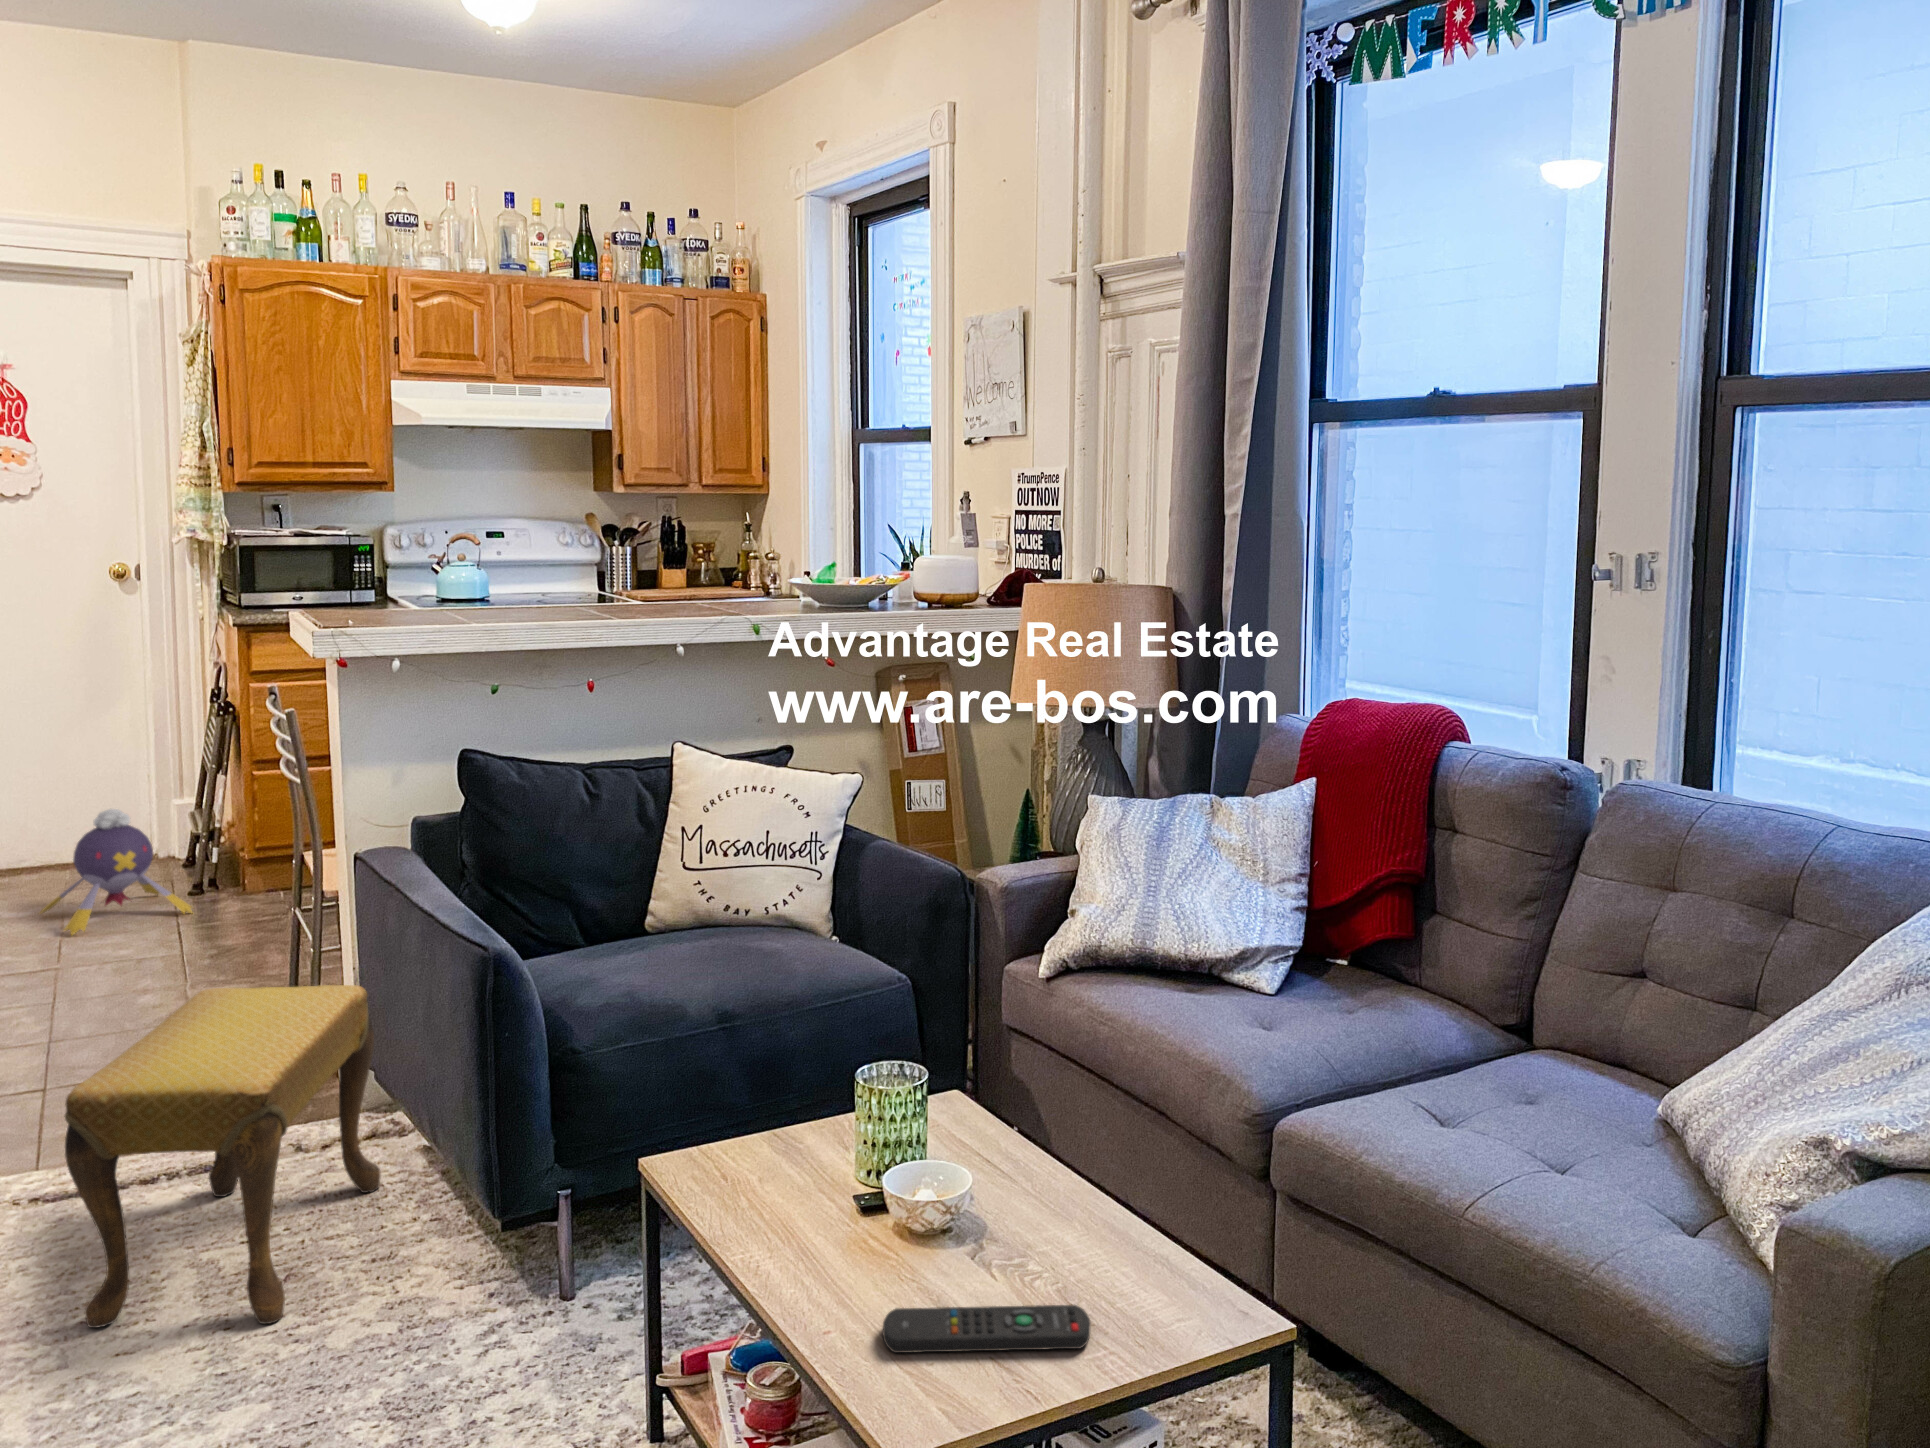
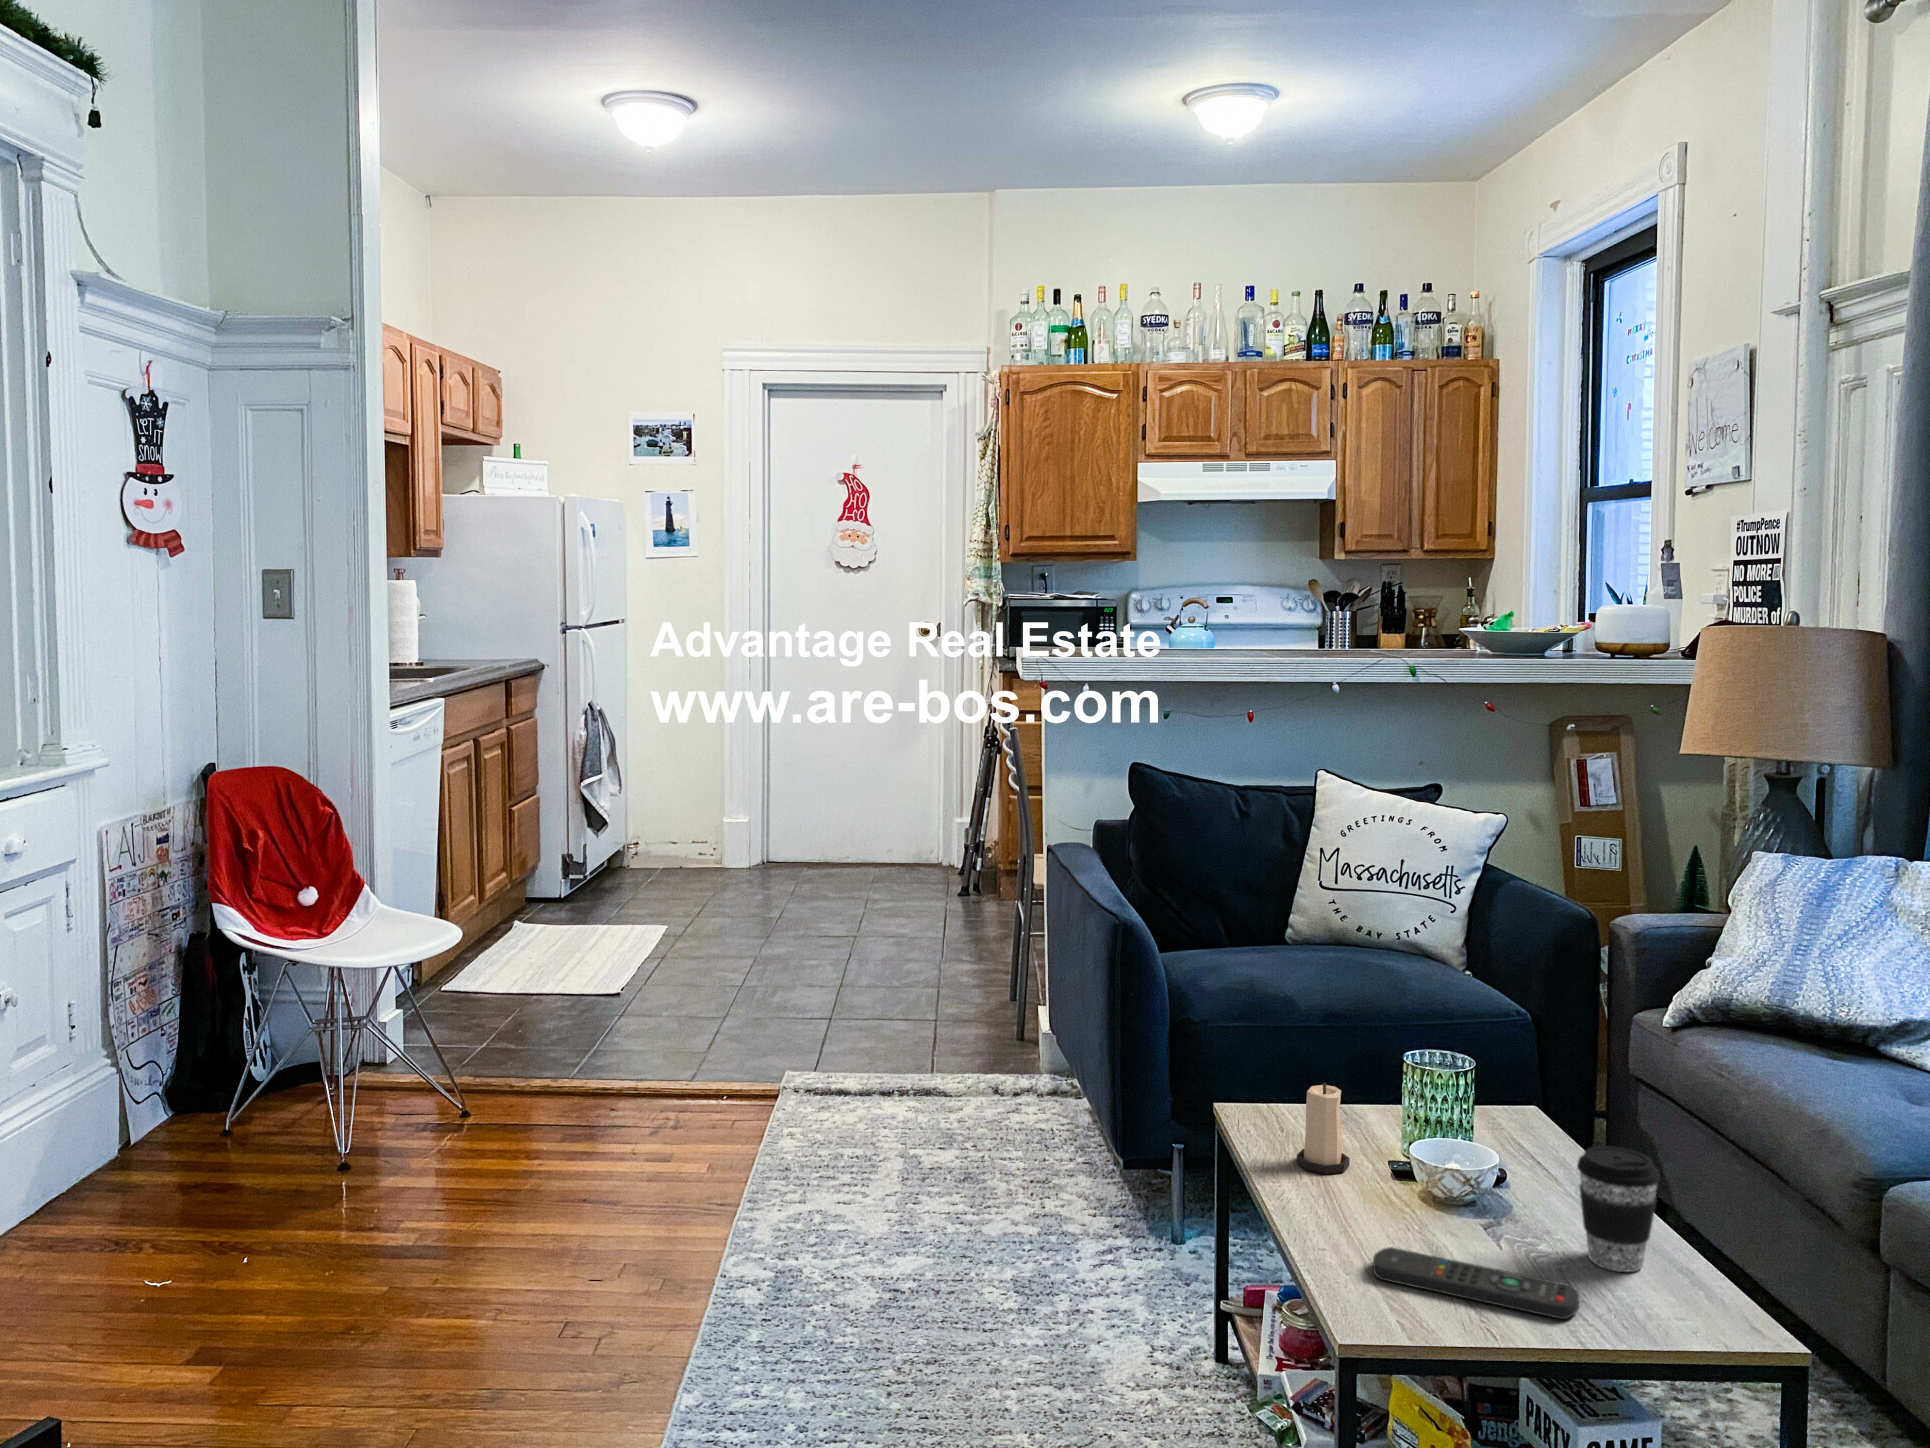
plush toy: present [40,809,192,935] -> none [849,820,958,920]
footstool: present [64,985,381,1328] -> none [820,943,1049,1206]
candle: none [753,1122,808,1223] -> present [1297,1082,1350,1174]
coffee cup: none [1059,1144,1135,1271] -> present [1577,1146,1660,1272]

